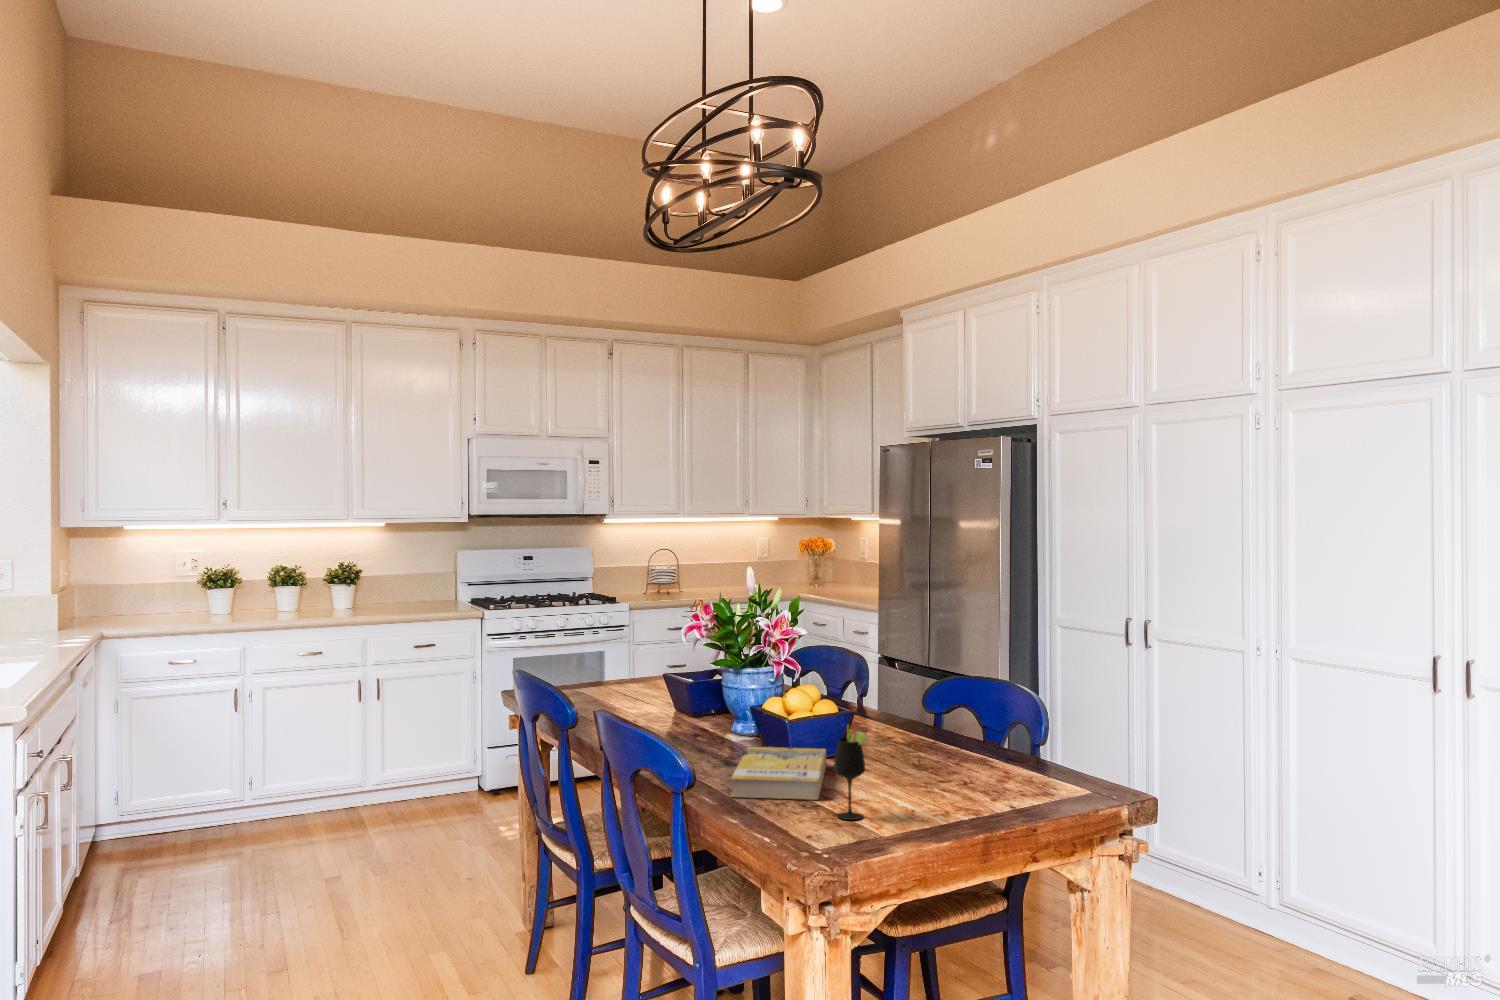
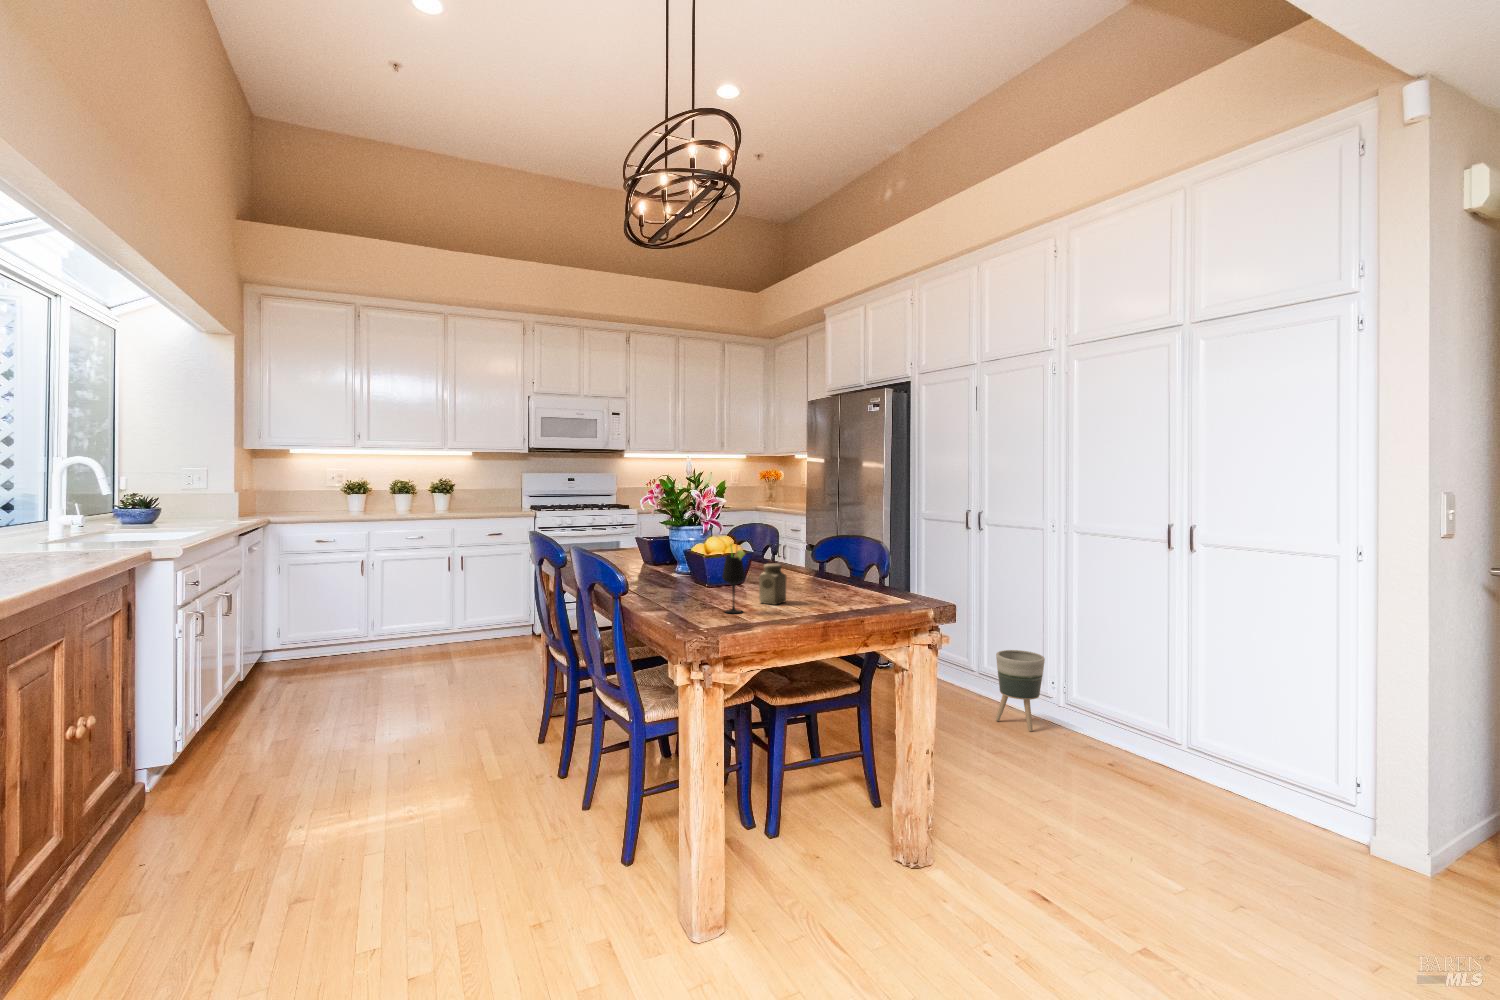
salt shaker: none [878,741,915,801] -> present [759,563,786,605]
book: present [731,747,826,800] -> none [654,575,731,604]
planter: none [1181,826,1252,948] -> present [995,650,1045,731]

